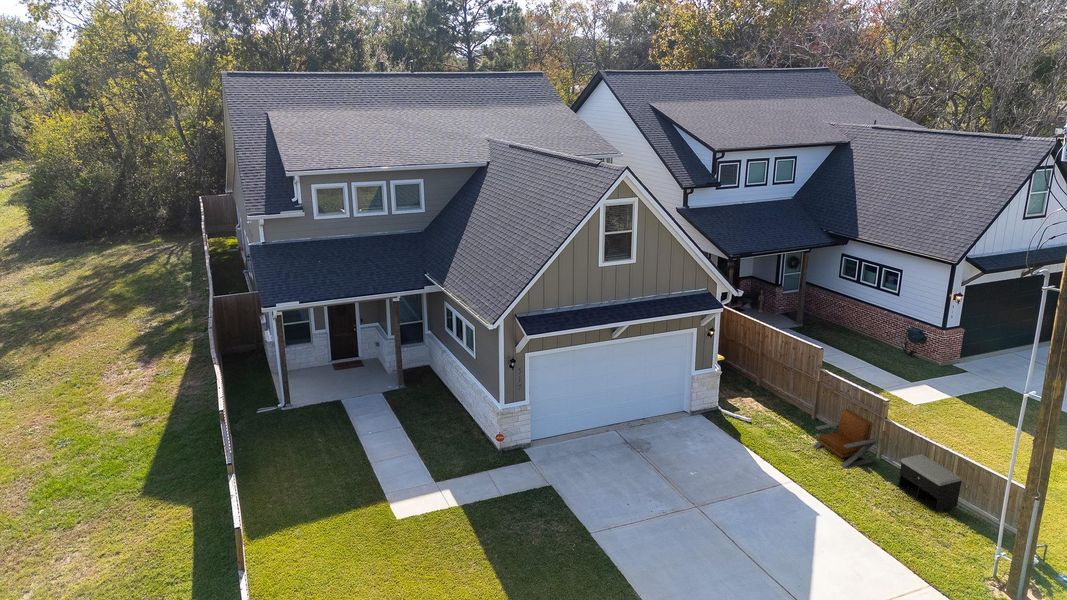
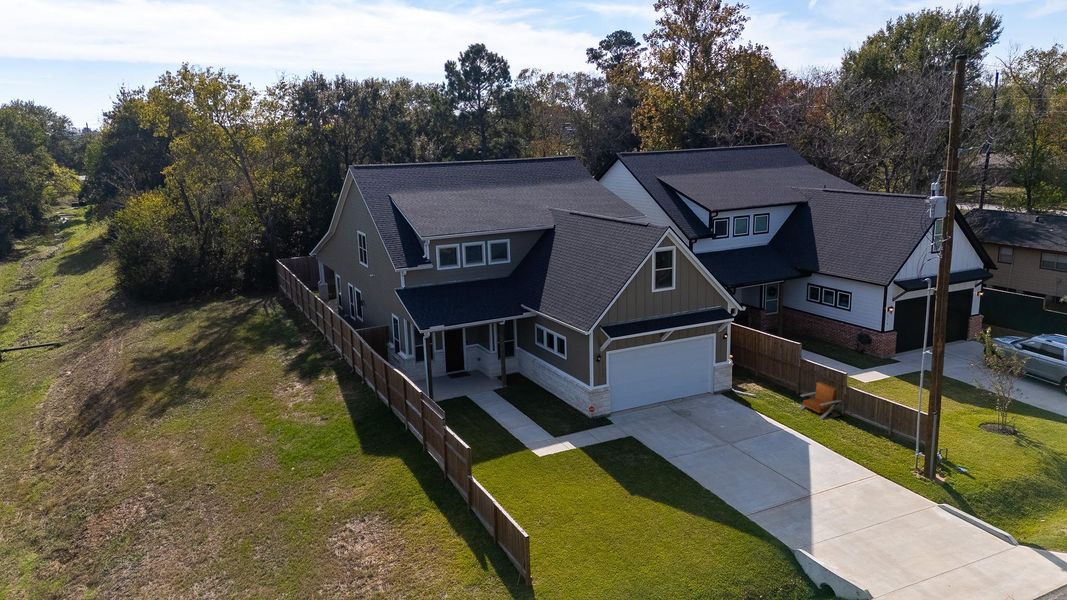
storage bench: present [898,454,962,512] -> none [856,405,896,440]

